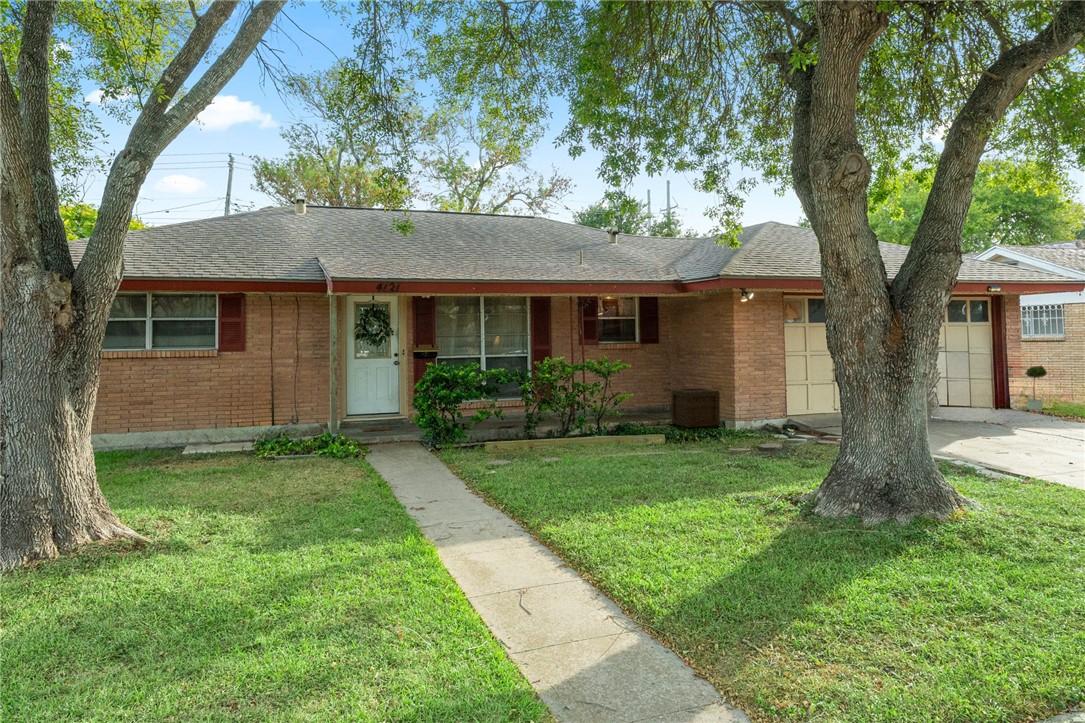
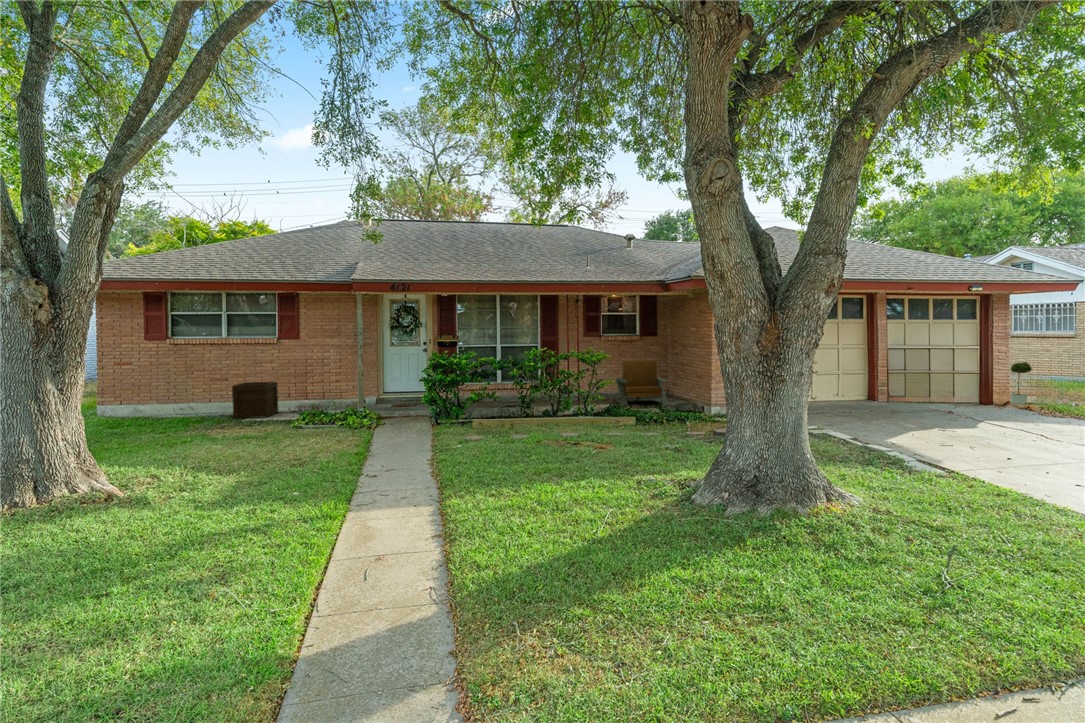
lounge chair: none [617,371,681,423] -> present [616,361,668,406]
wooden crate: present [671,388,720,428] -> present [232,382,278,418]

